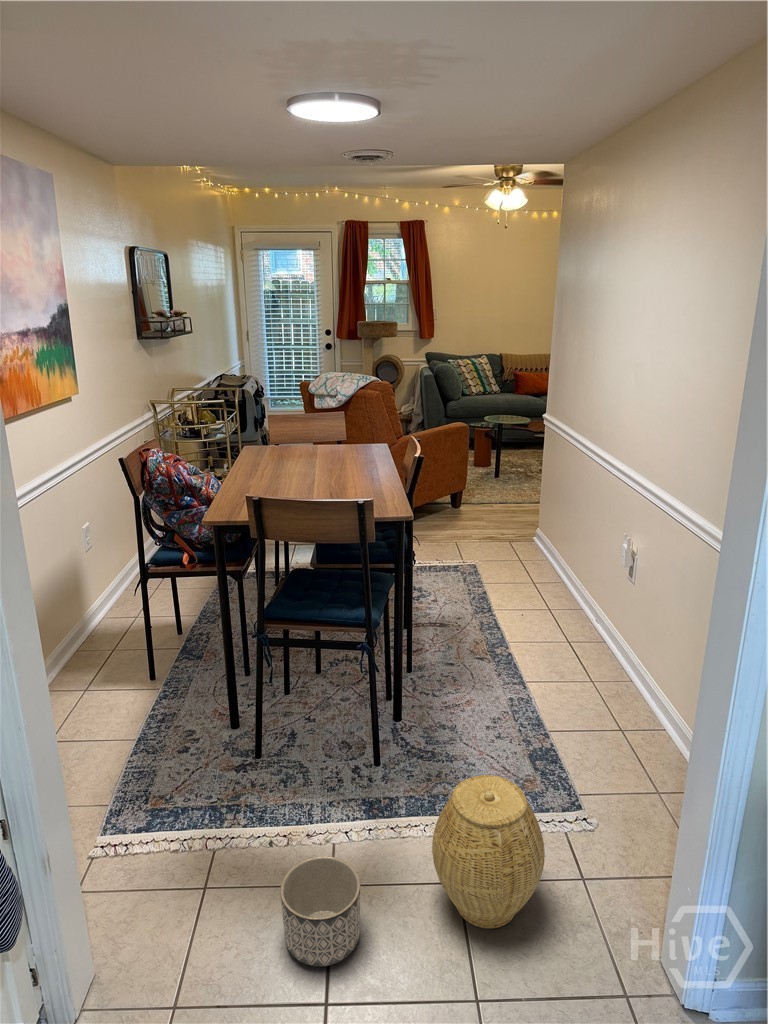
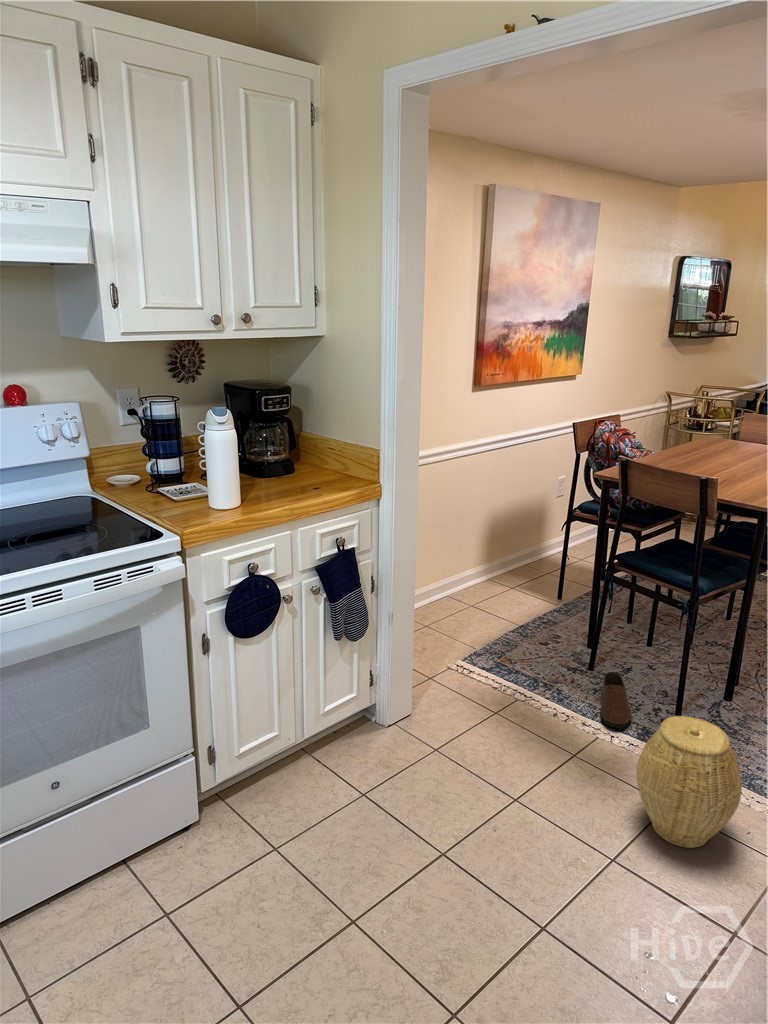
shoe: none [292,751,350,821] -> present [600,672,631,728]
planter: present [280,856,360,967] -> none [516,715,578,788]

